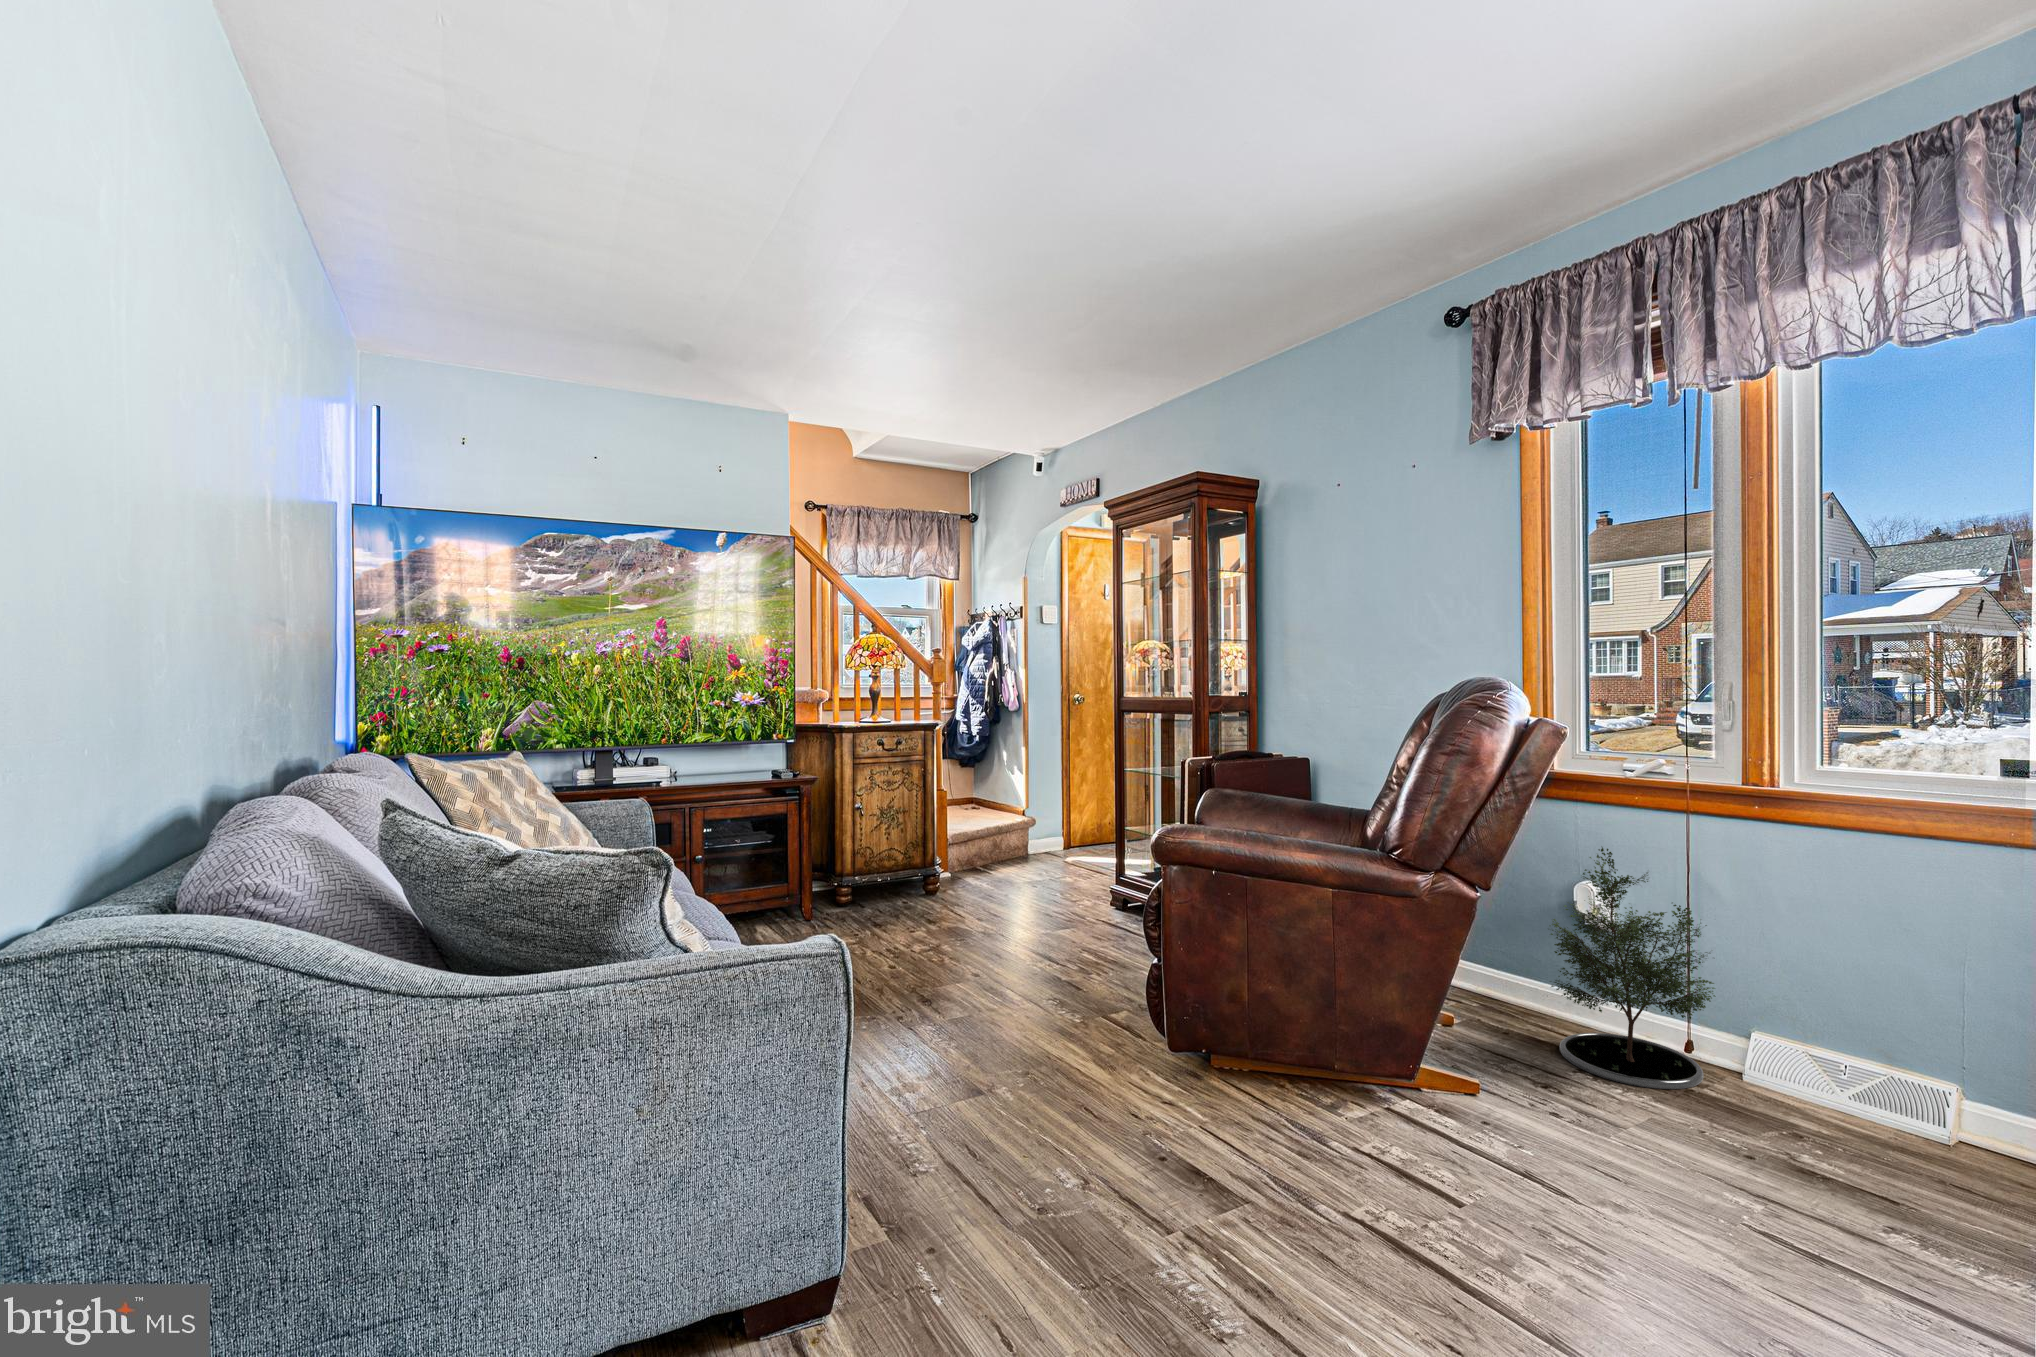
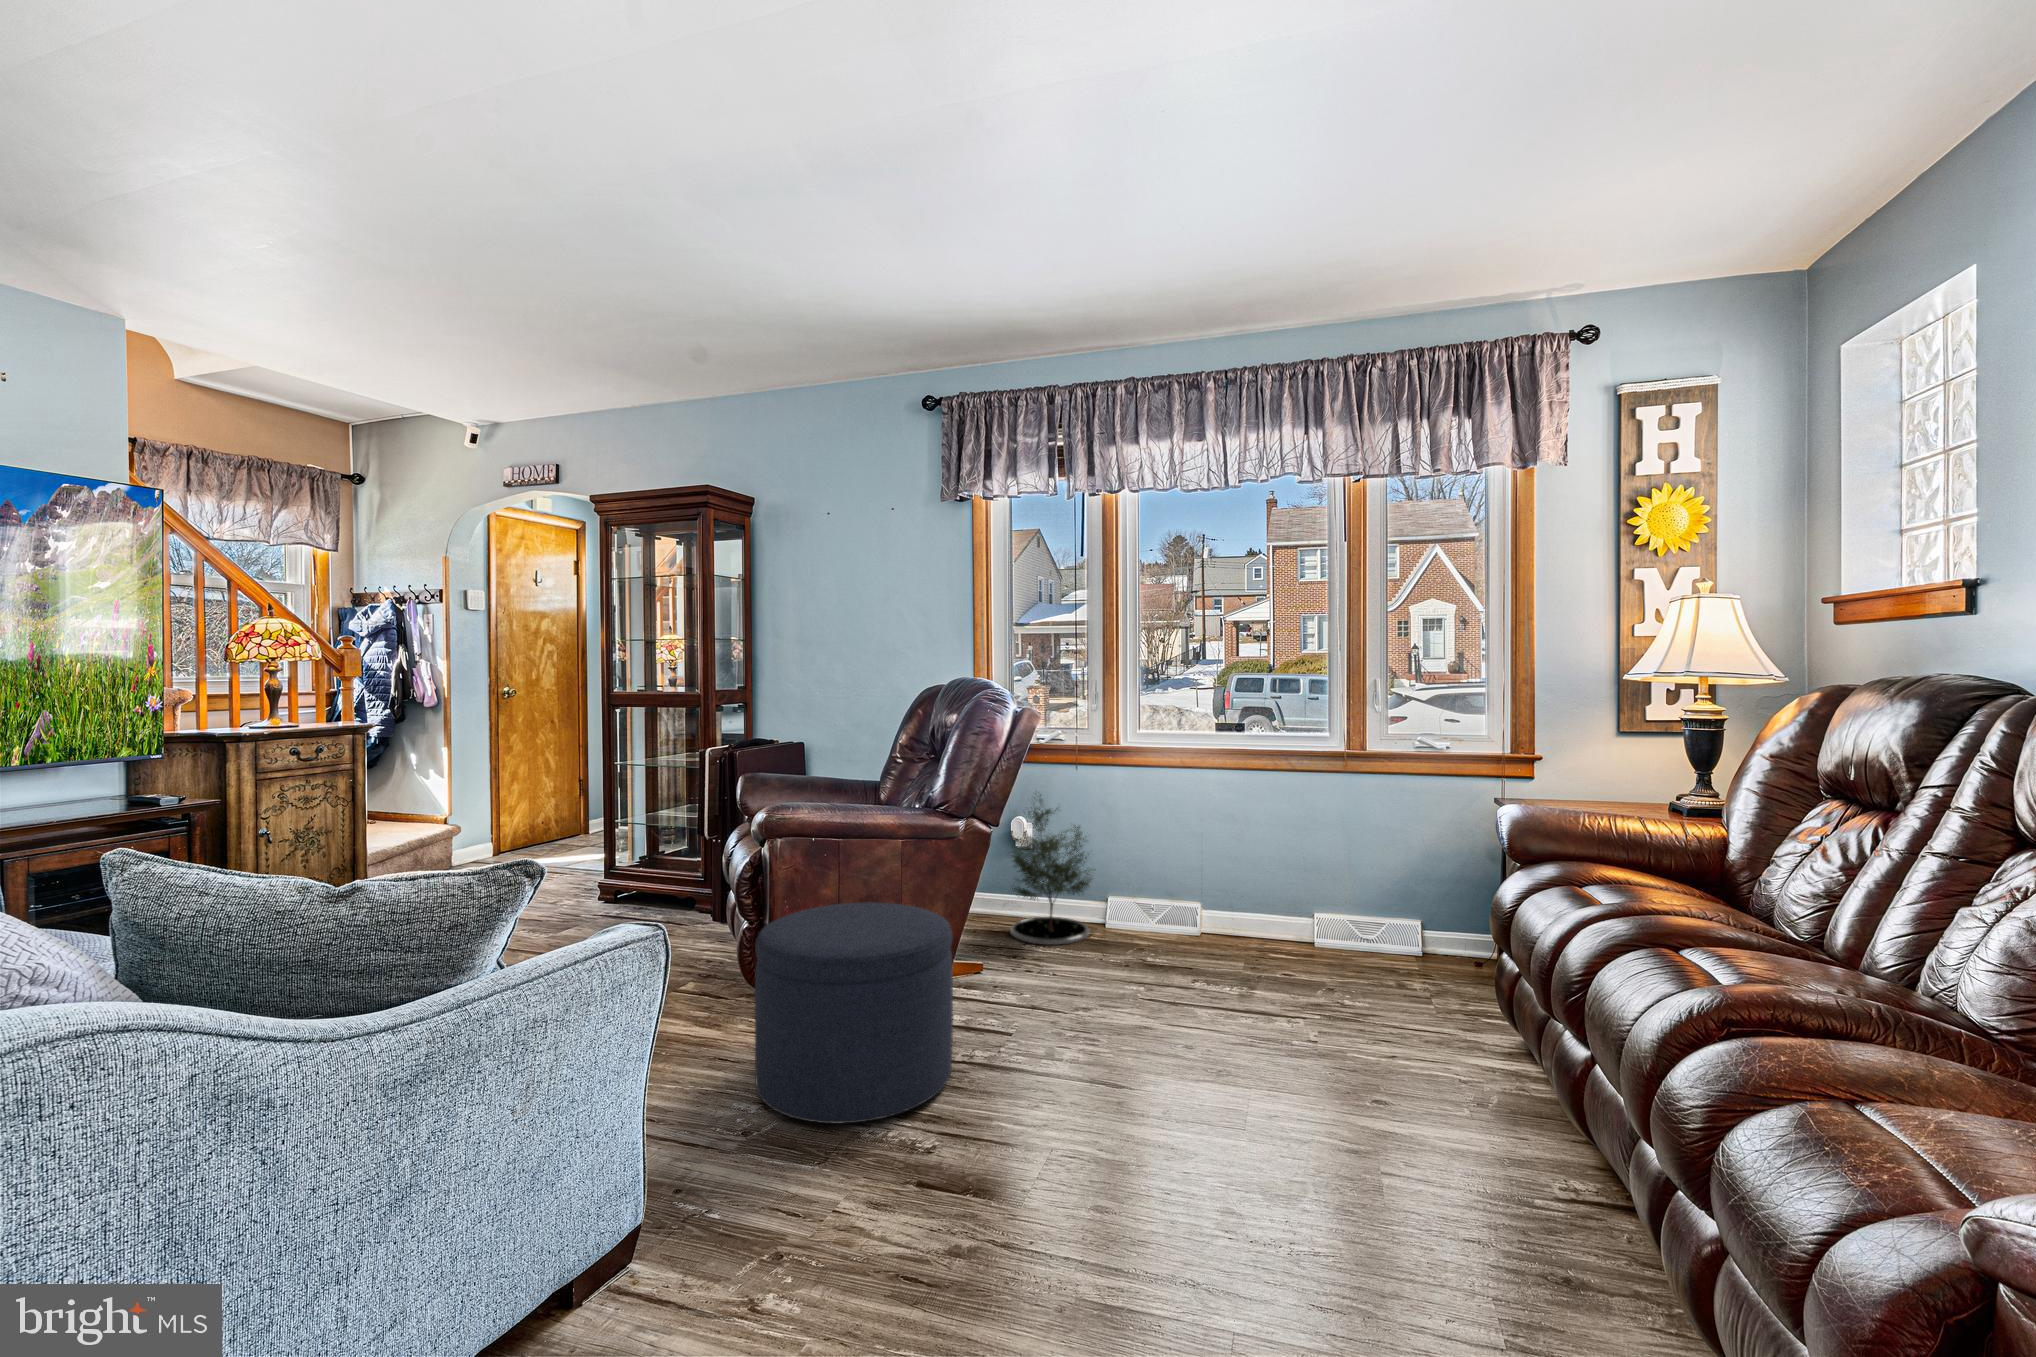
ottoman: none [1088,956,1345,1261] -> present [755,902,953,1123]

